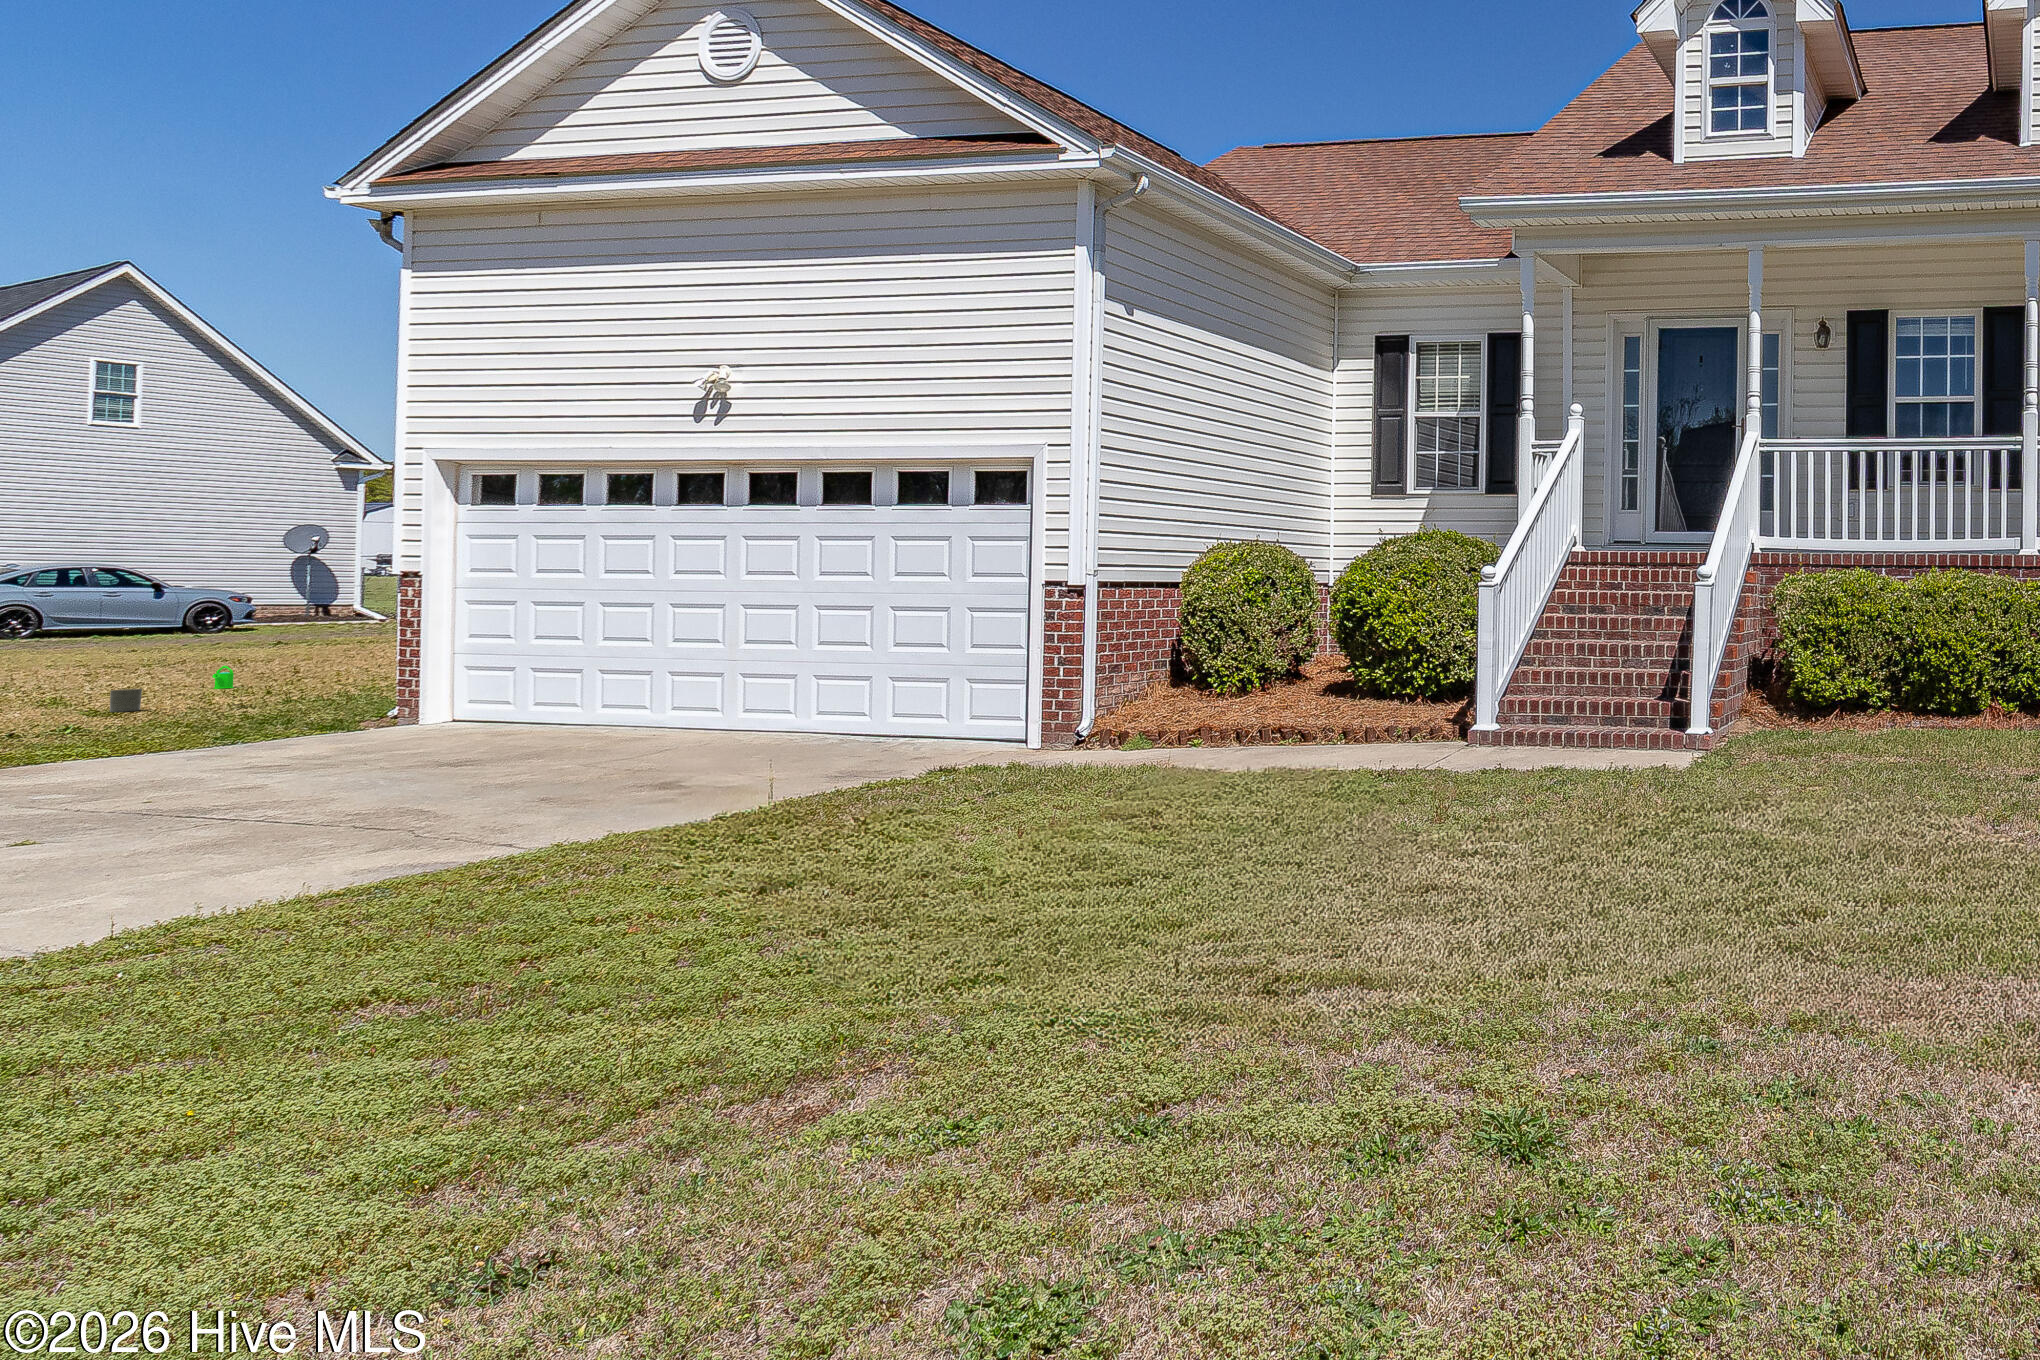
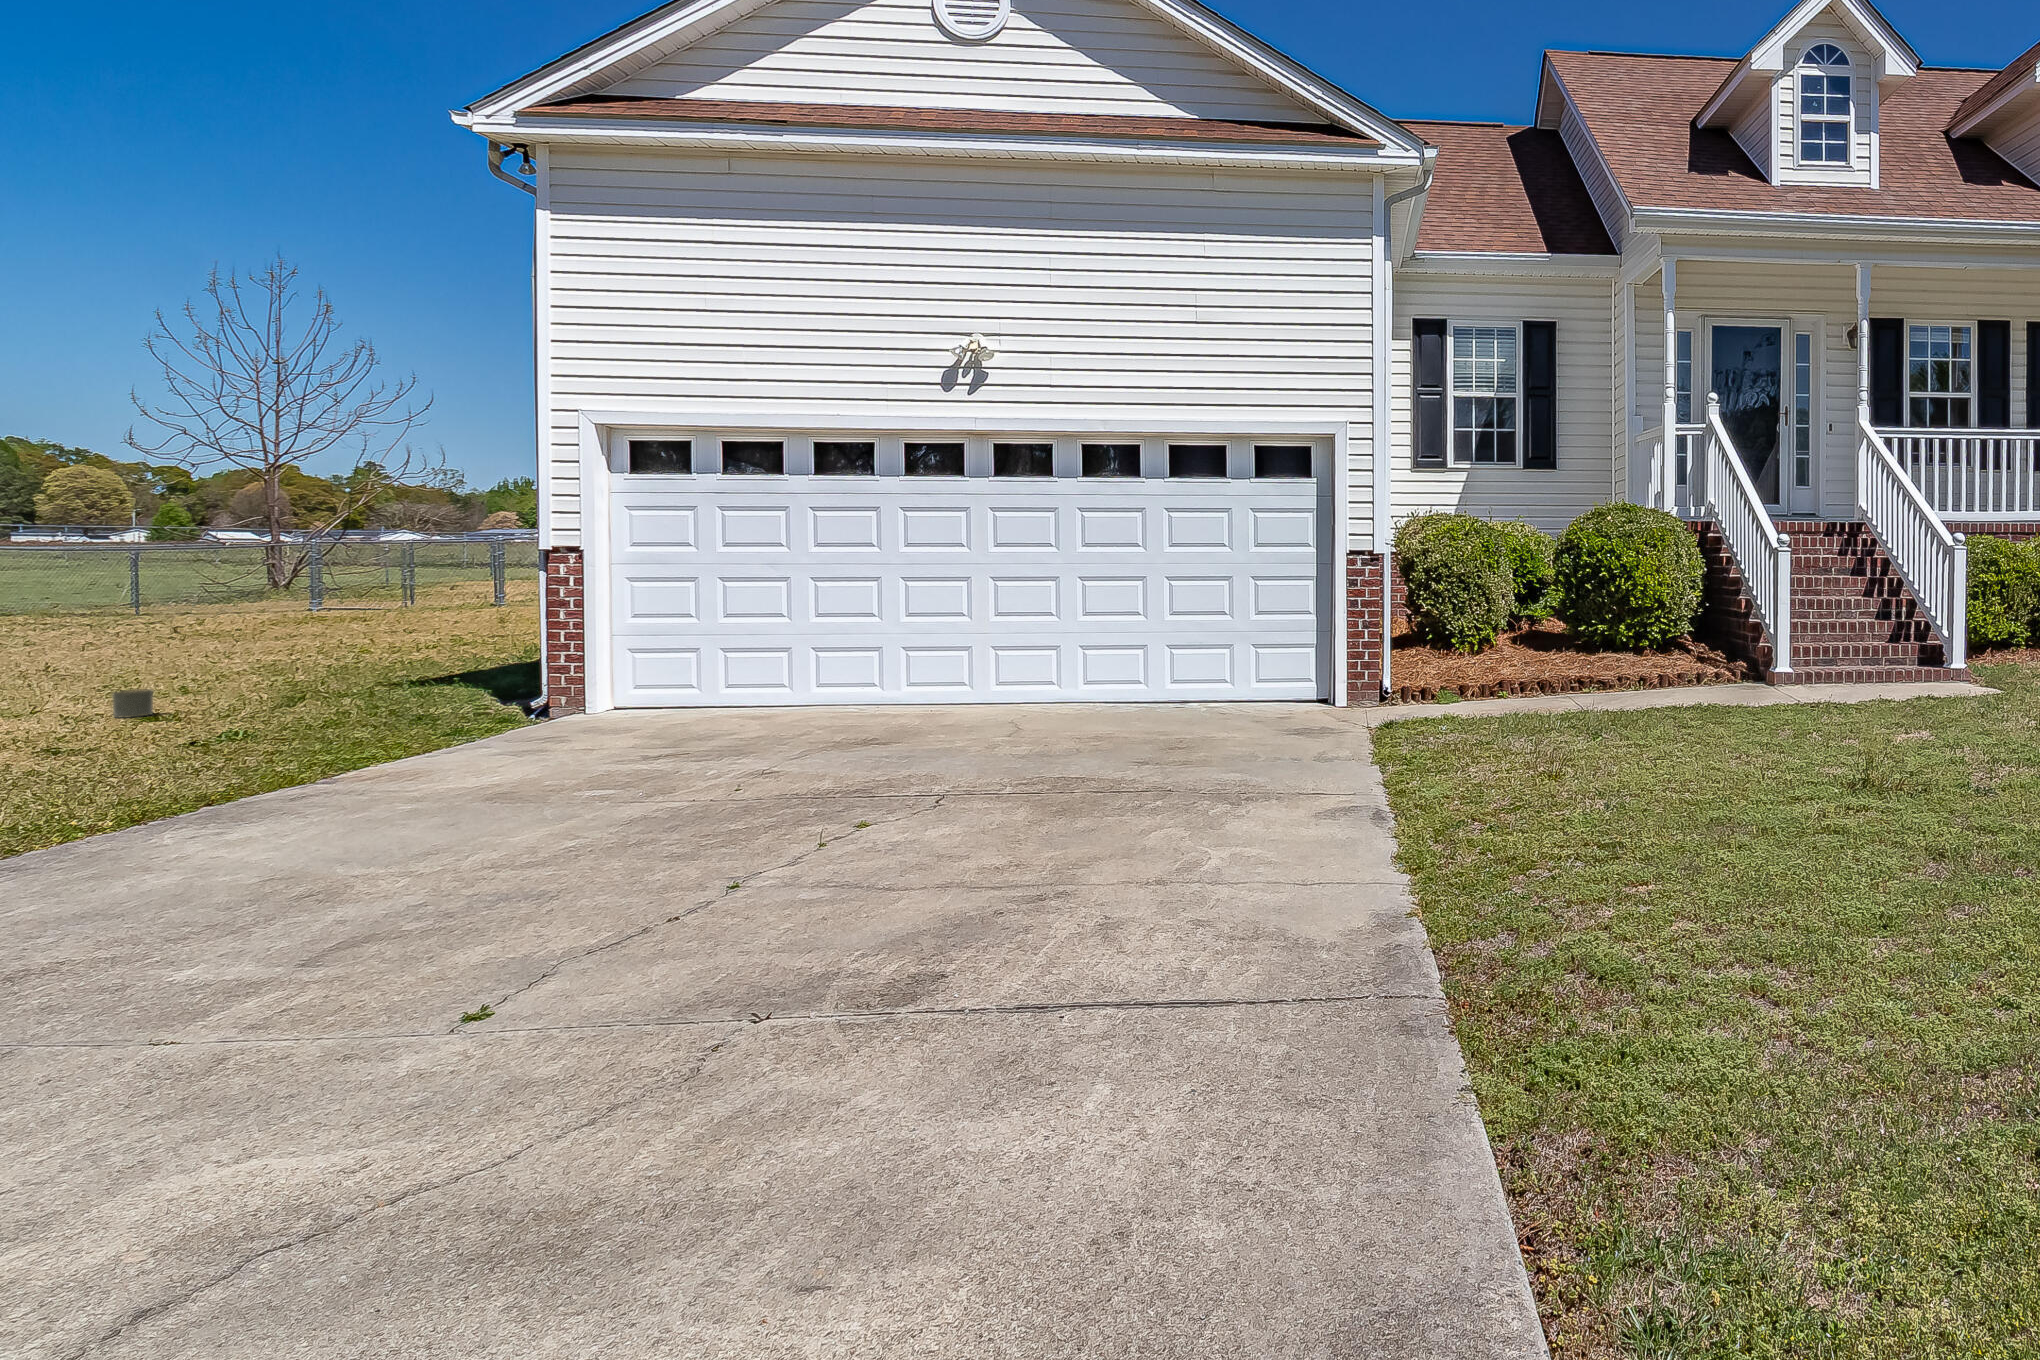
watering can: present [212,666,234,689] -> none [154,657,184,685]

